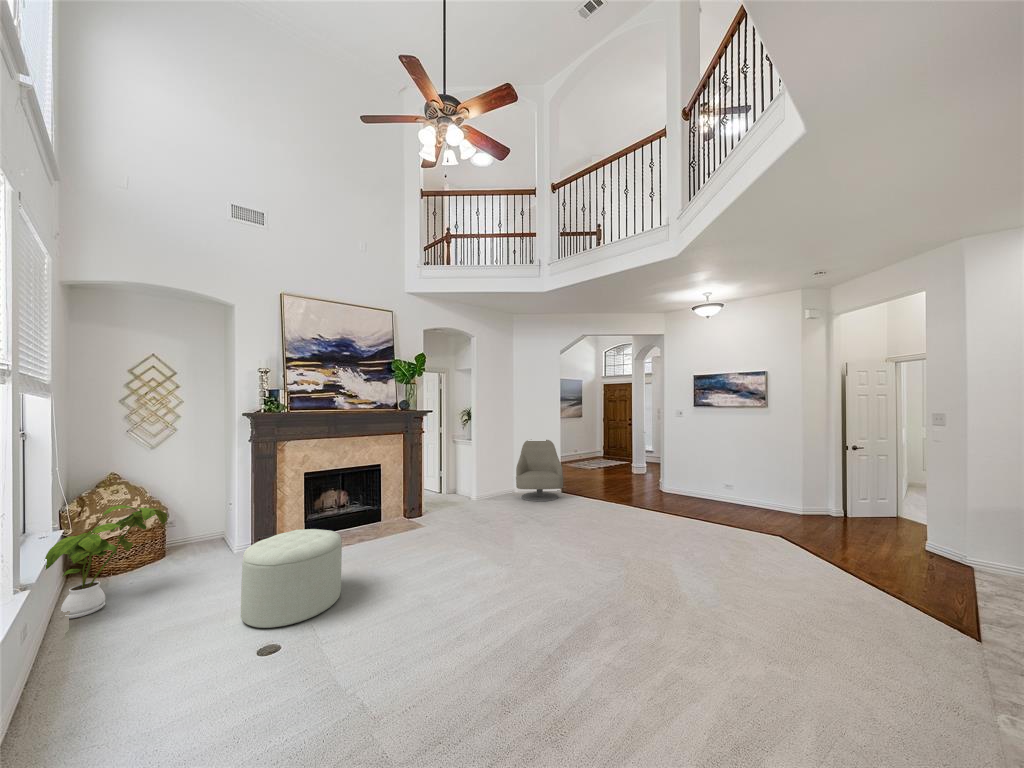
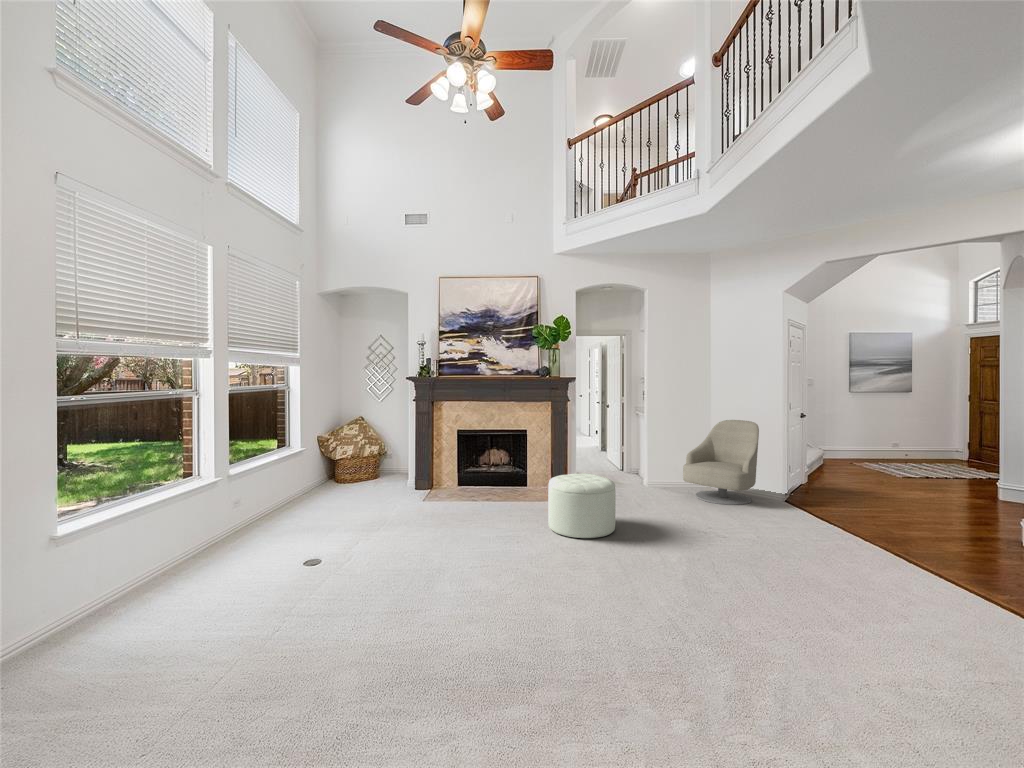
house plant: present [44,505,167,619] -> none [295,437,356,498]
ottoman: present [241,529,342,628] -> present [548,473,616,539]

